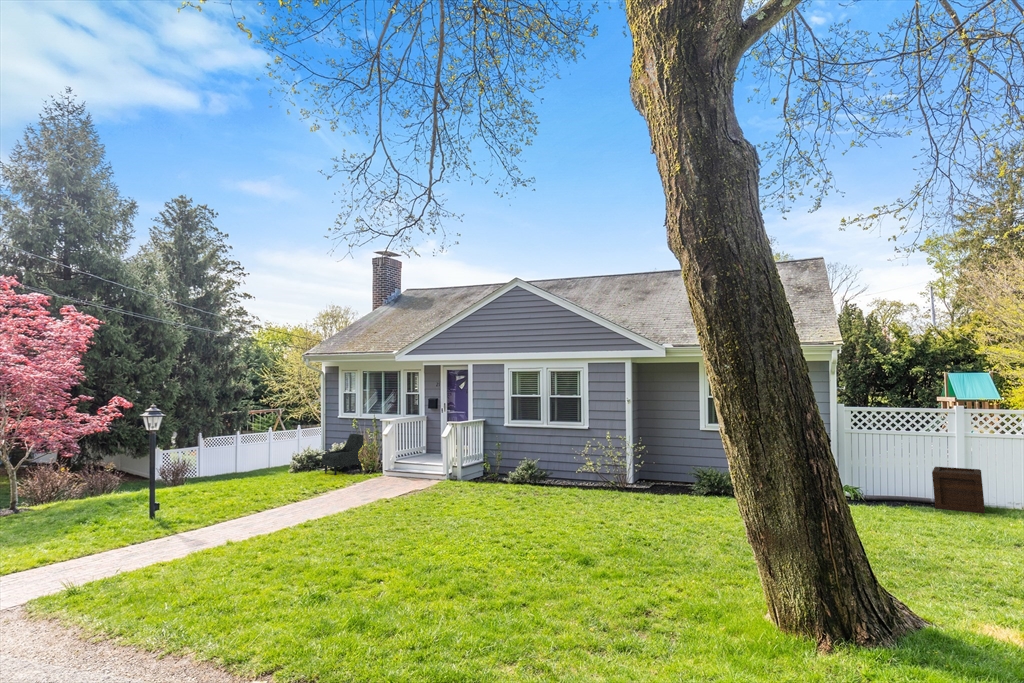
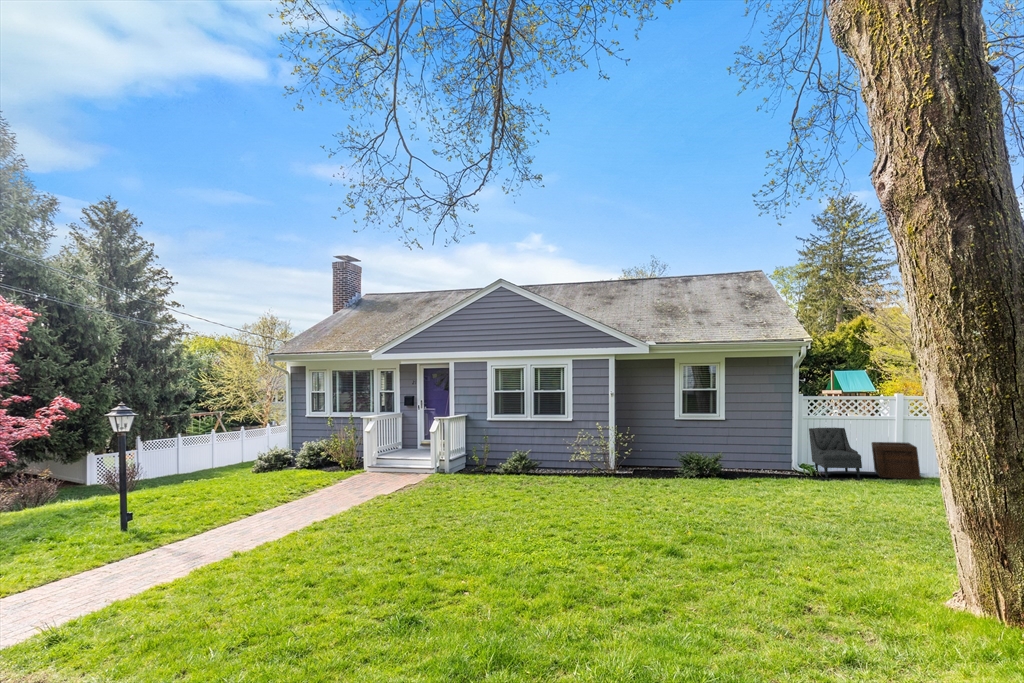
chair: present [322,434,363,475] -> present [809,428,862,478]

